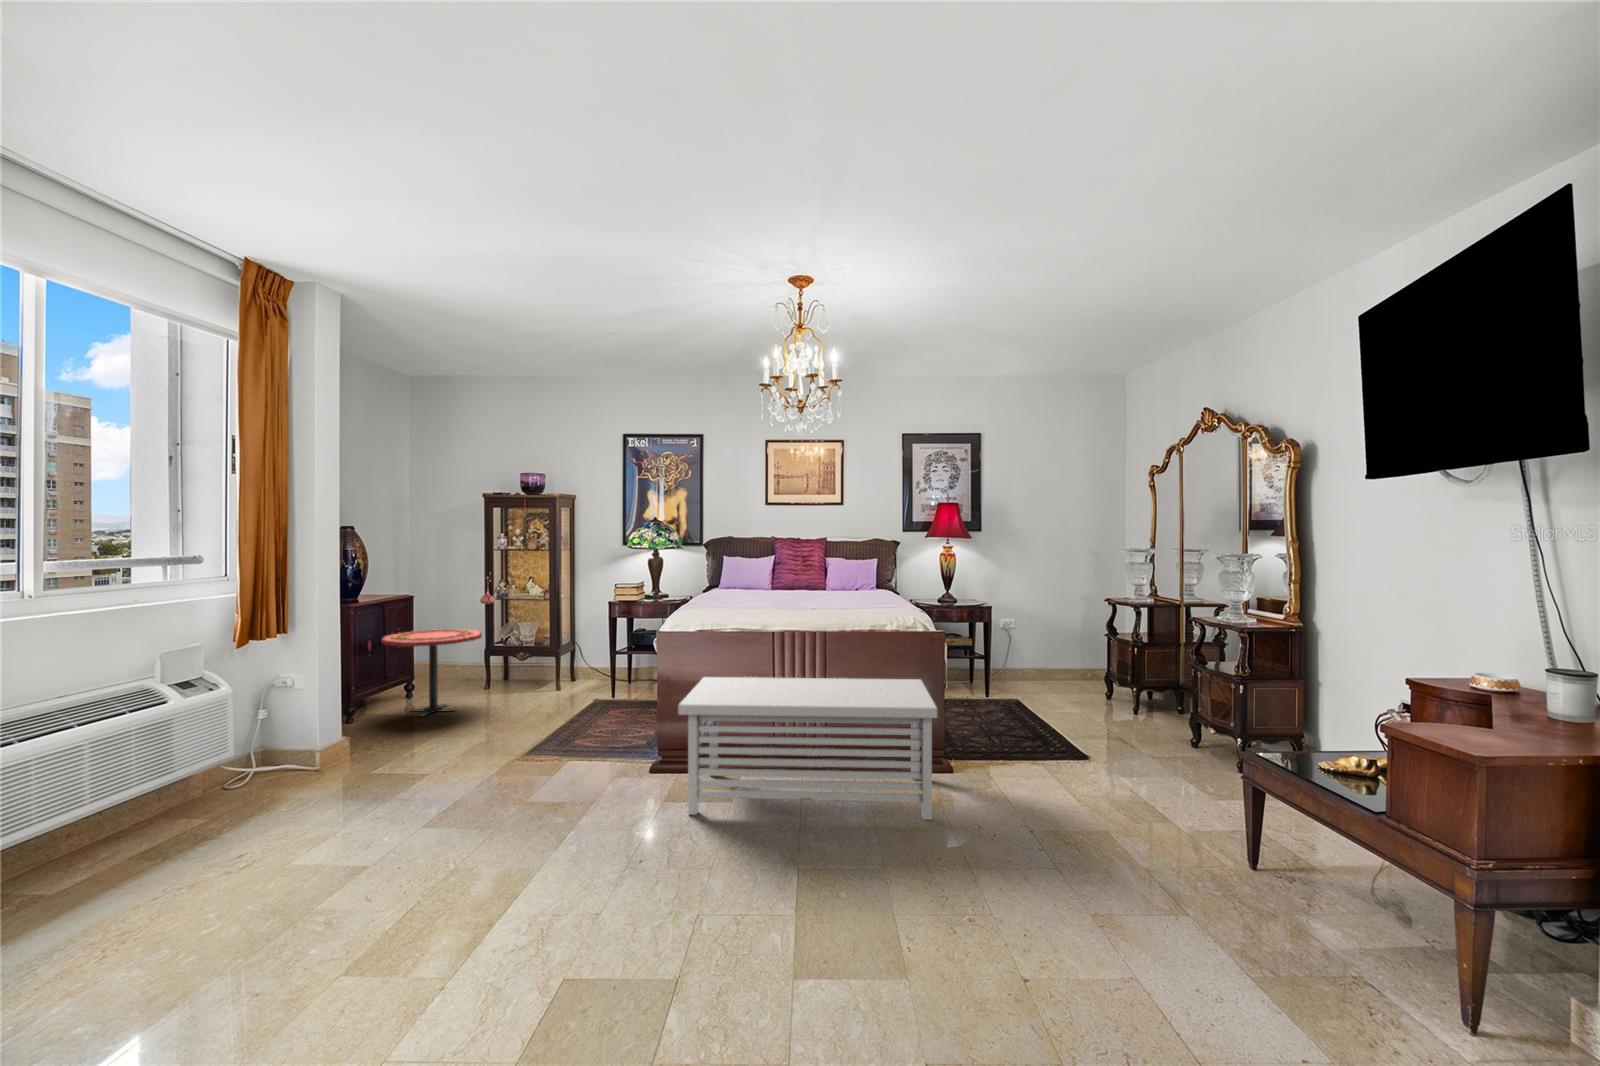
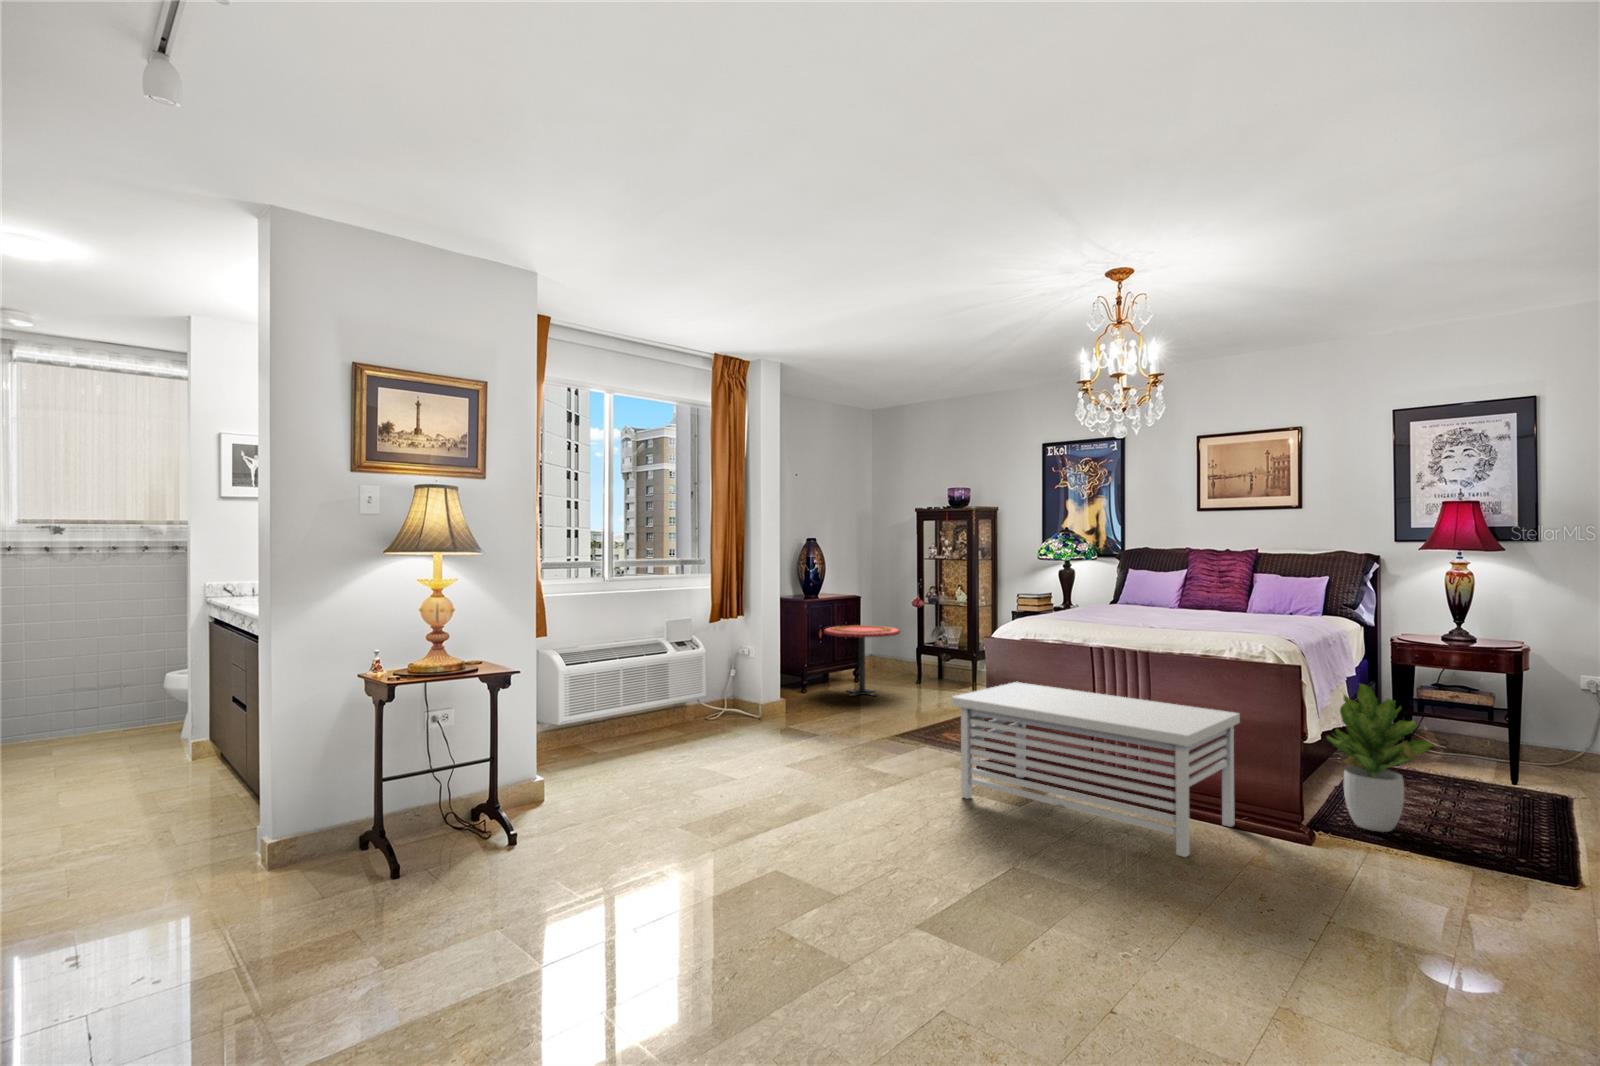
potted plant: none [952,643,1026,756] -> present [1327,684,1432,832]

